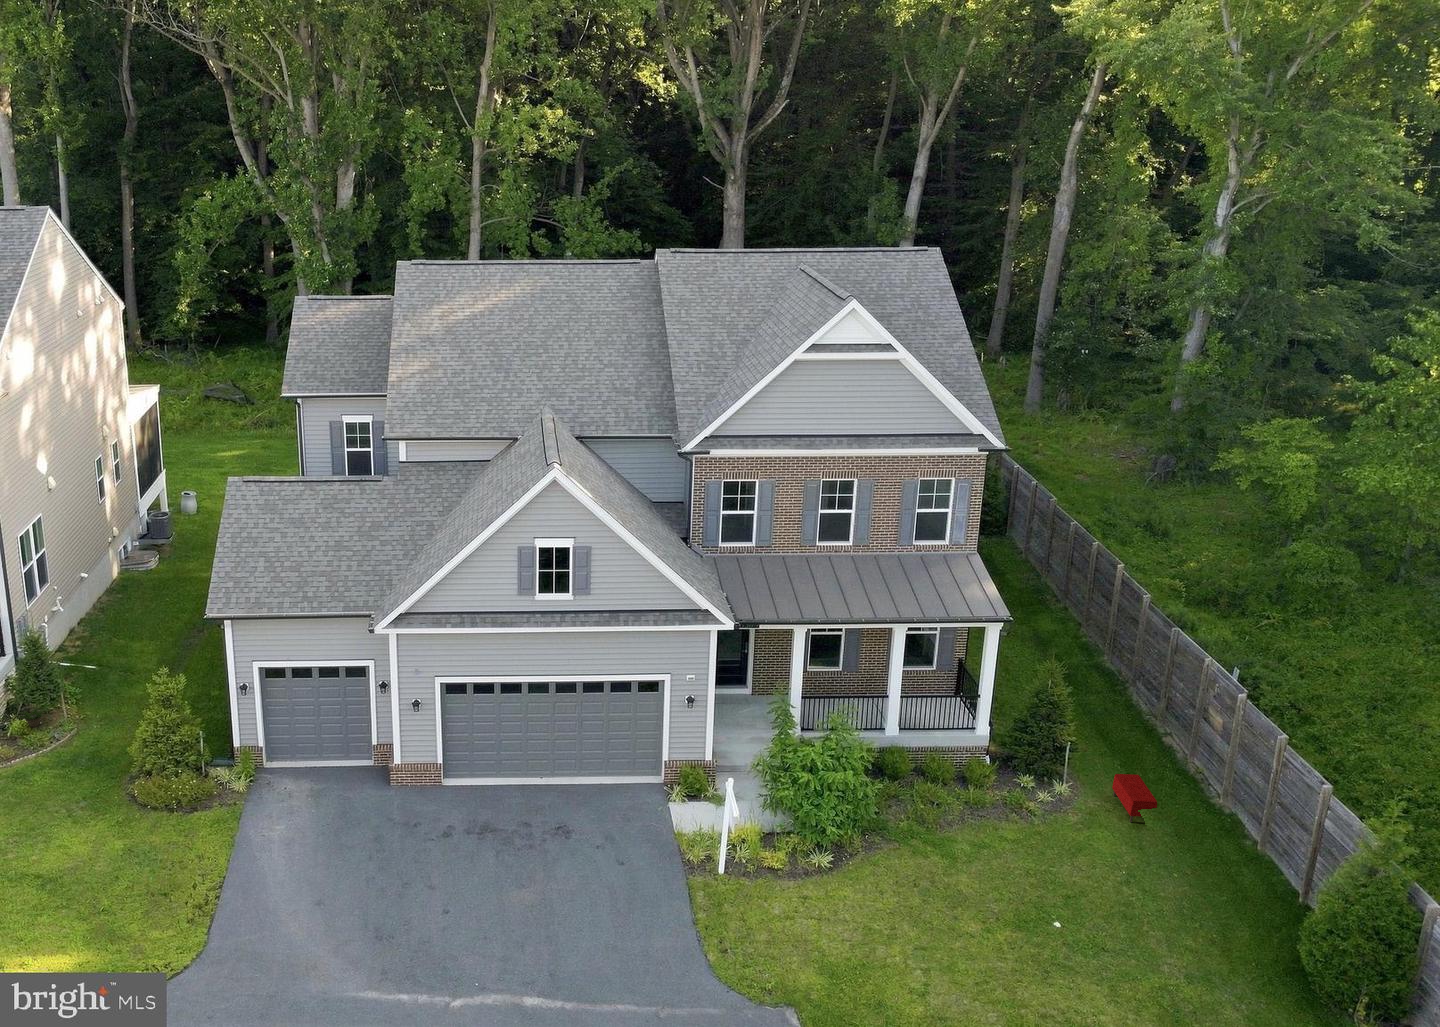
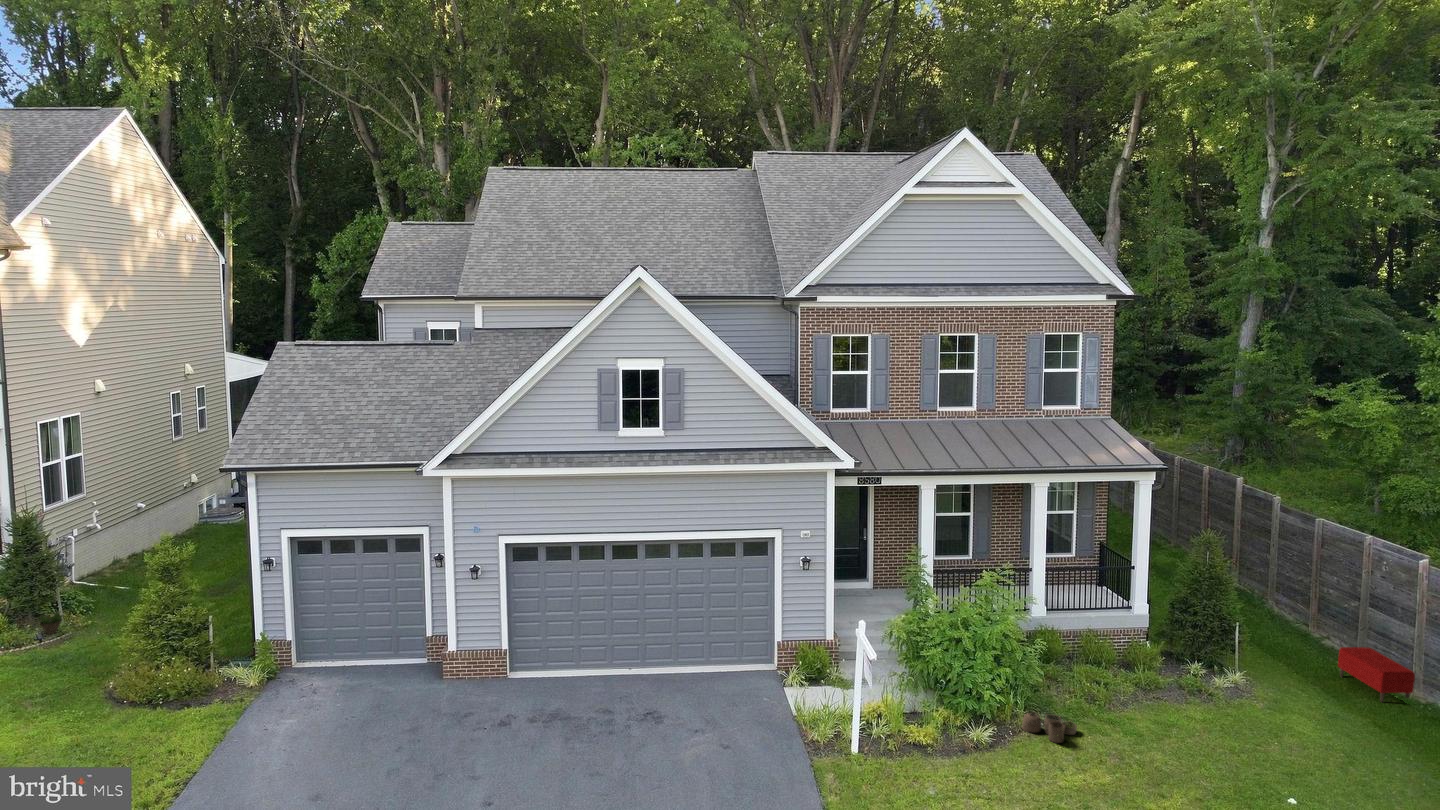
woven basket: none [844,831,885,857] -> present [1022,713,1077,743]

